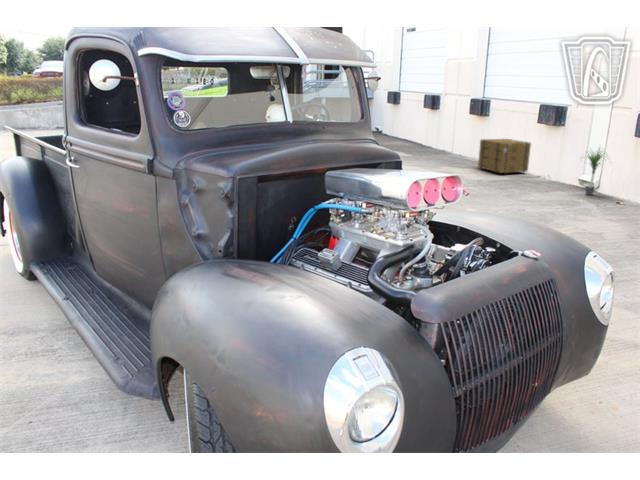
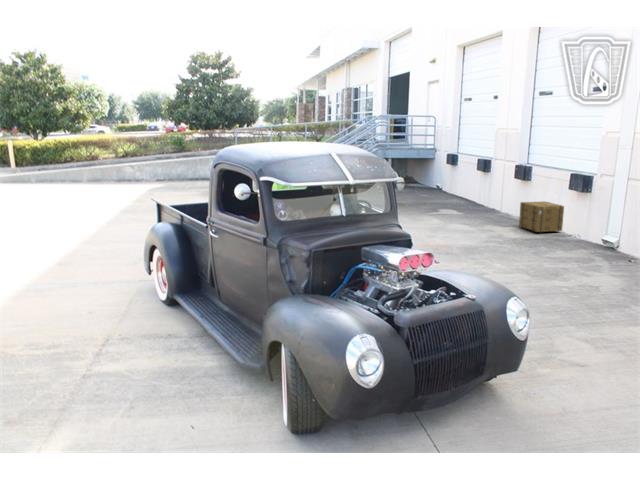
potted plant: present [585,149,602,195] -> none [595,210,627,254]

